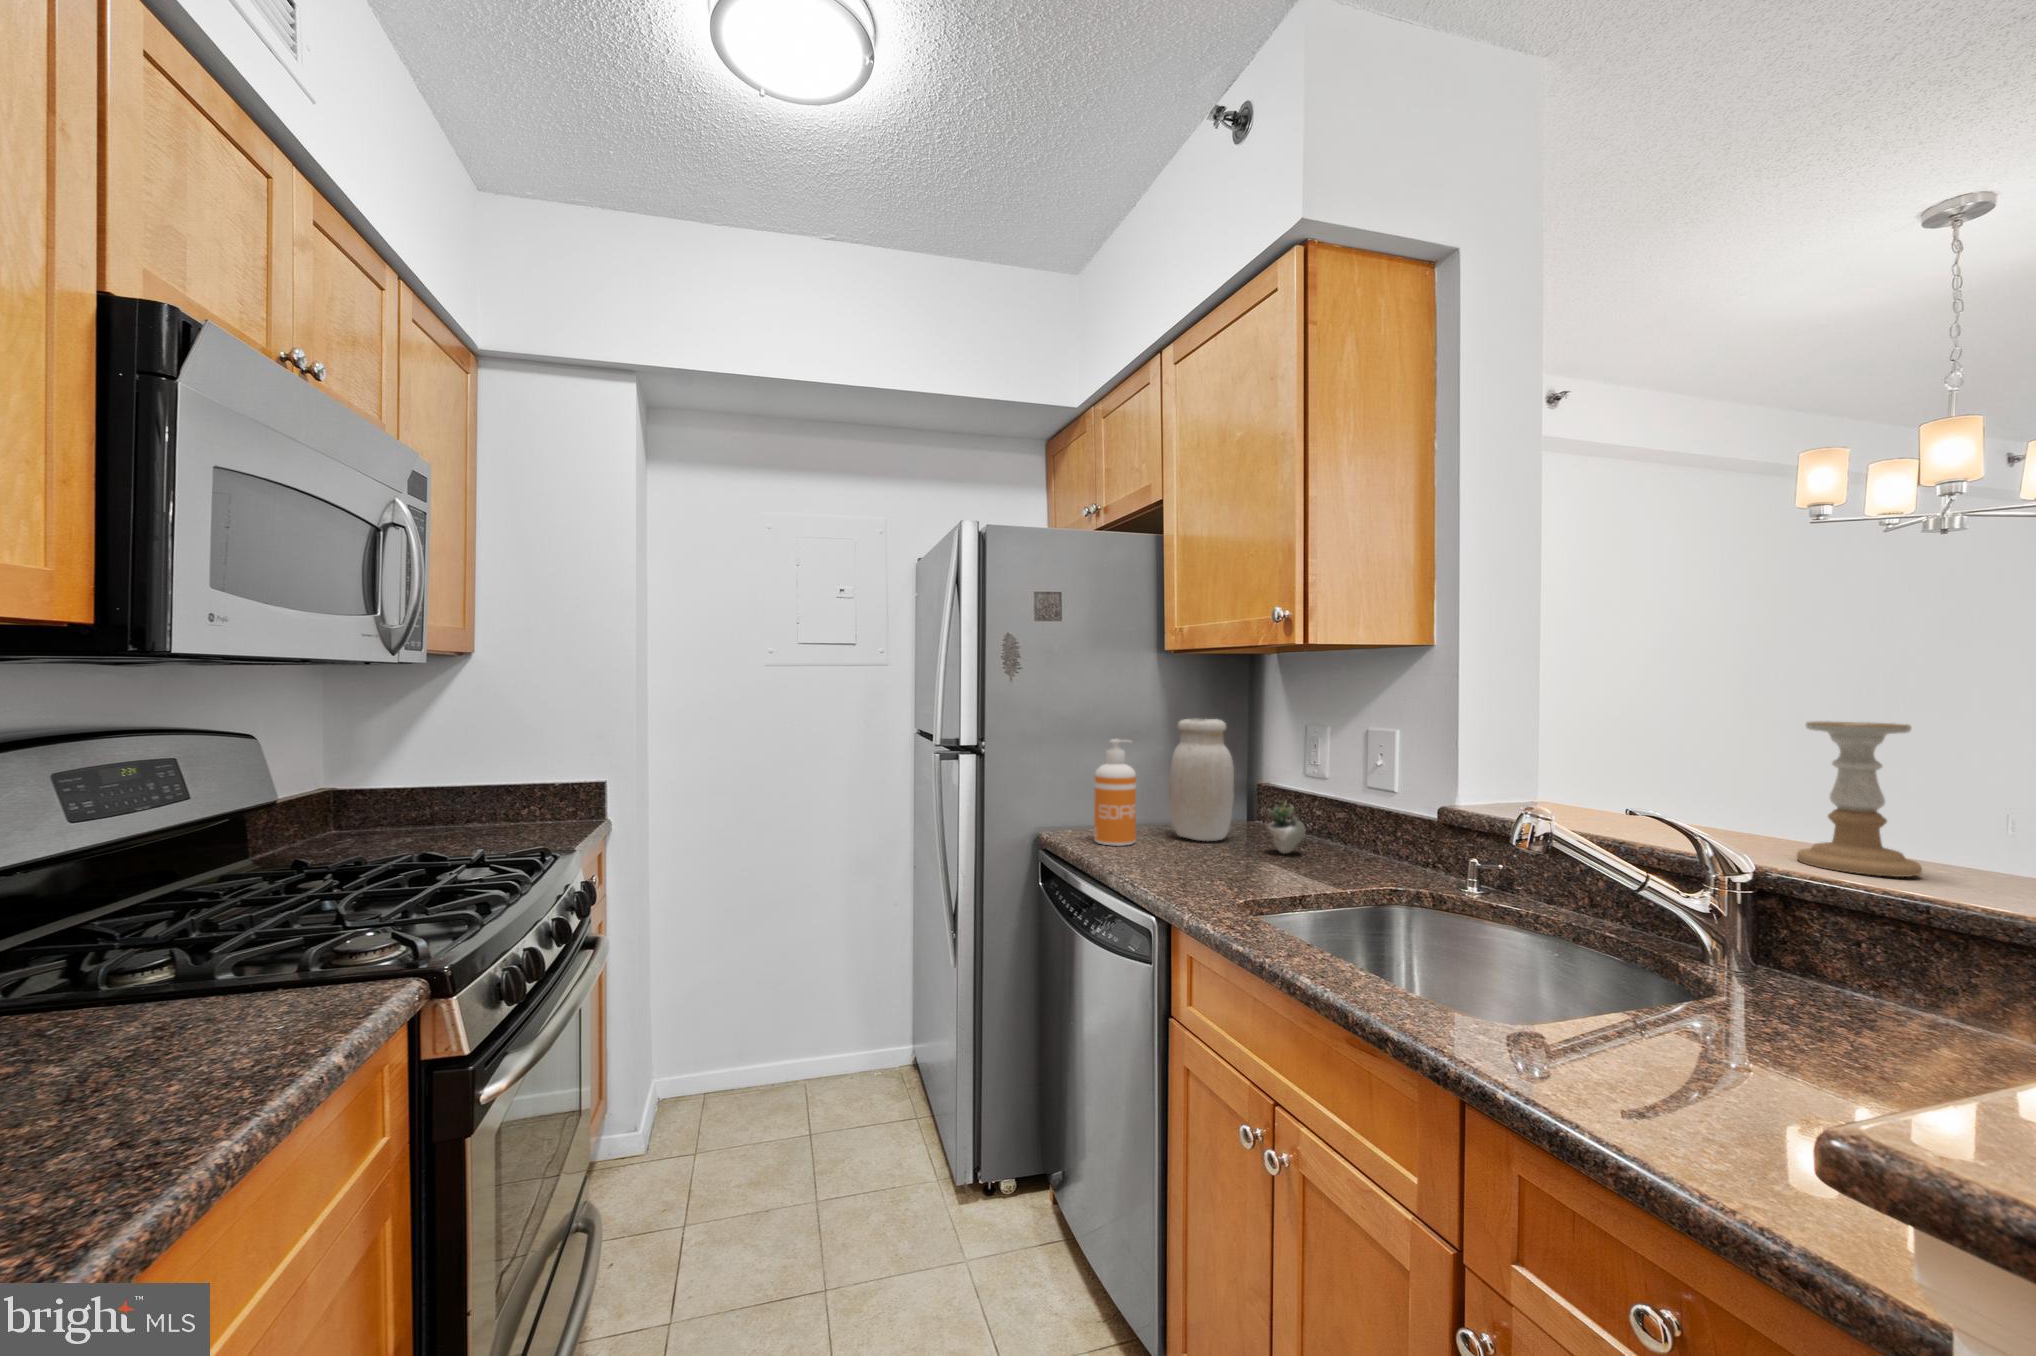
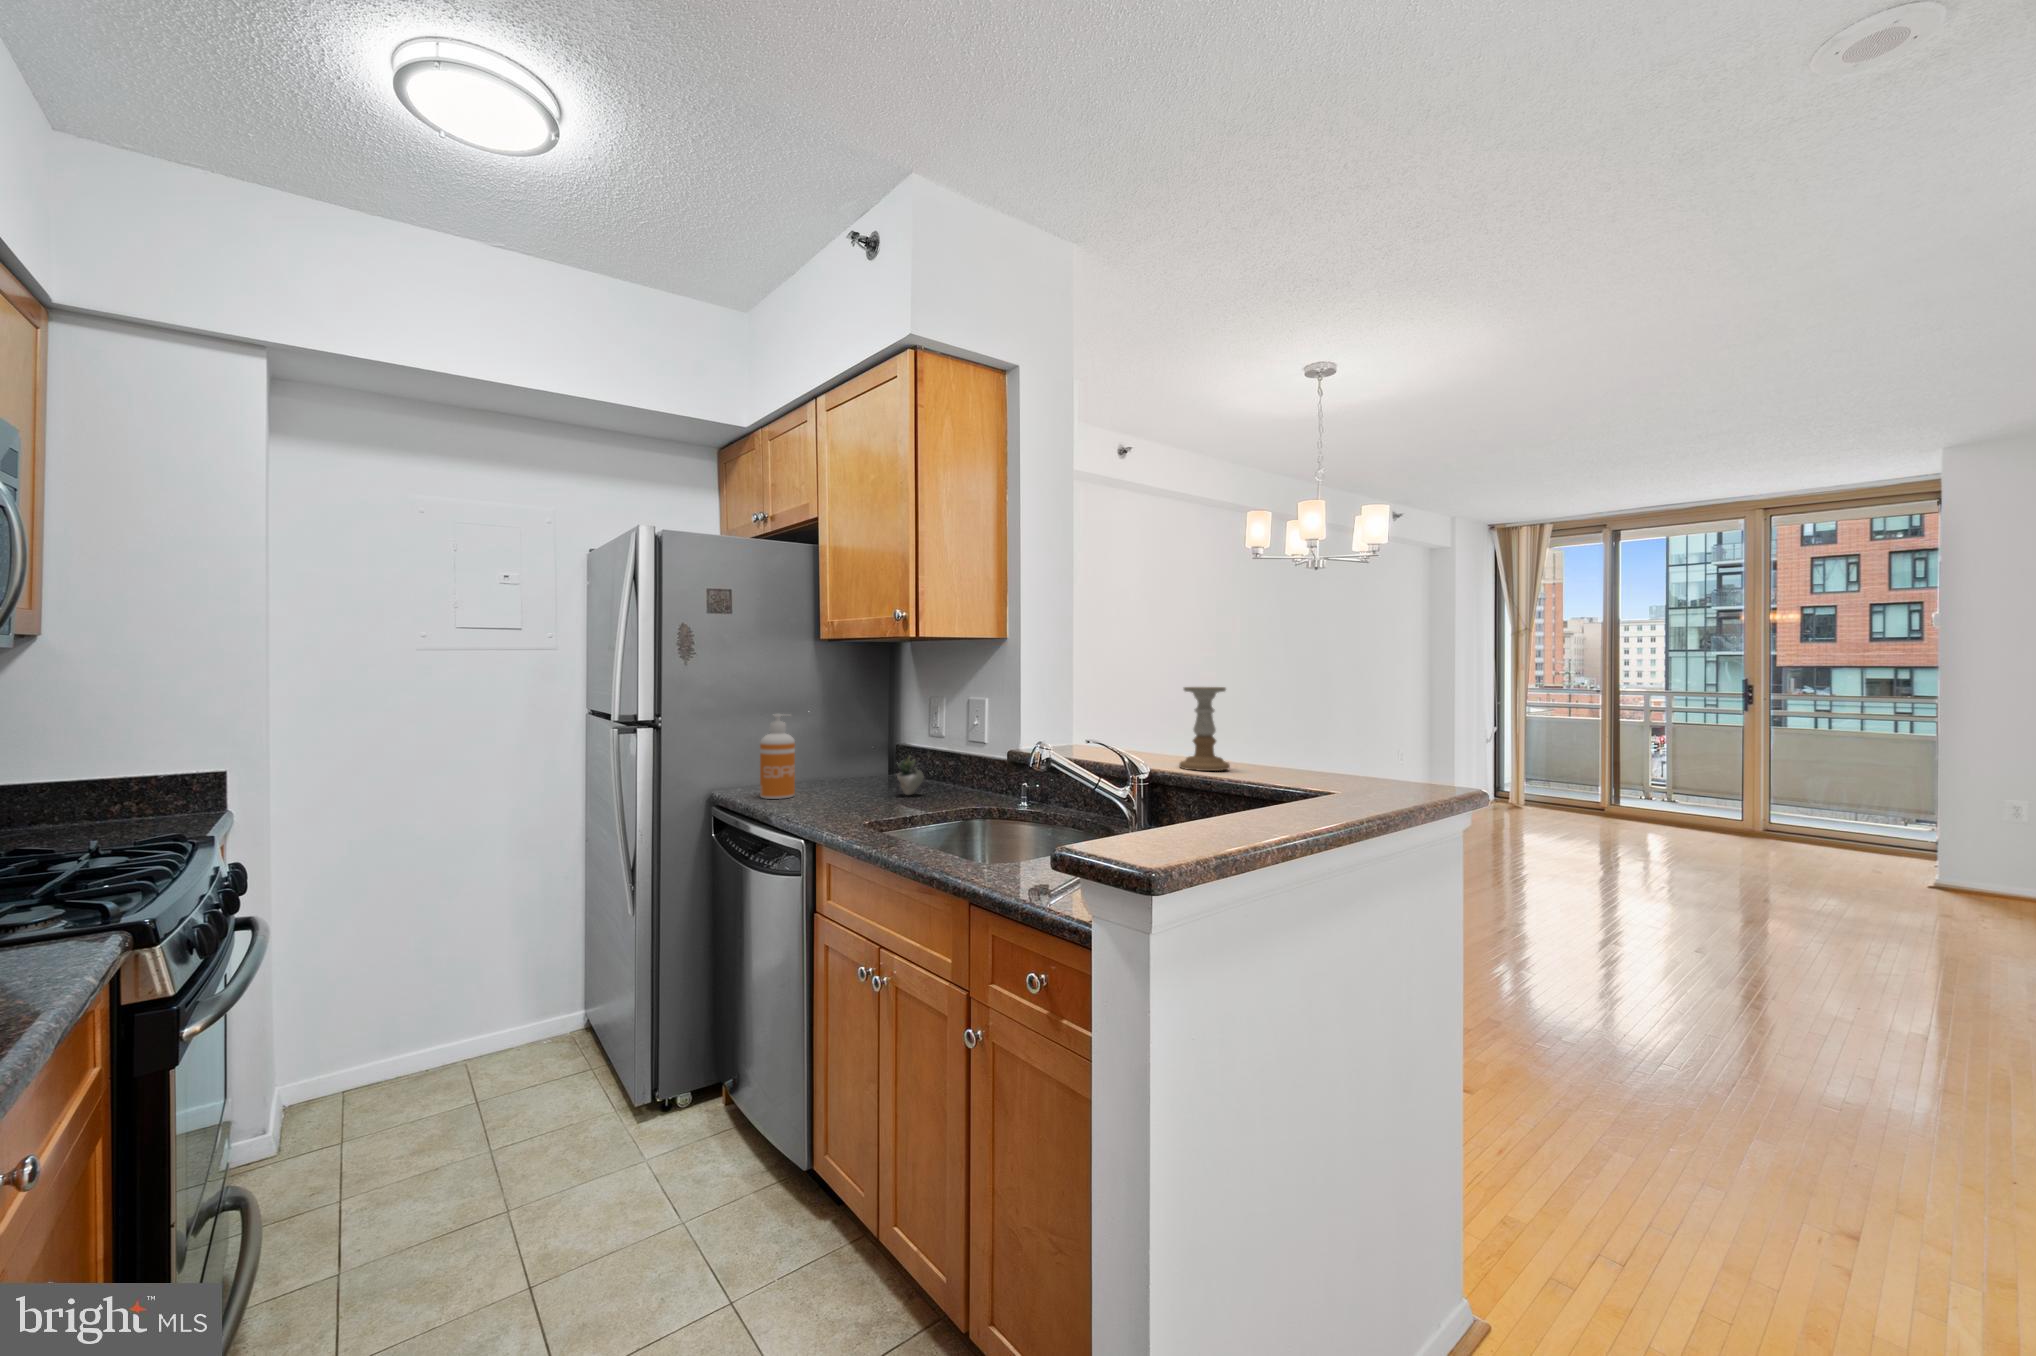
jar: present [1169,719,1234,841] -> none [823,696,874,791]

